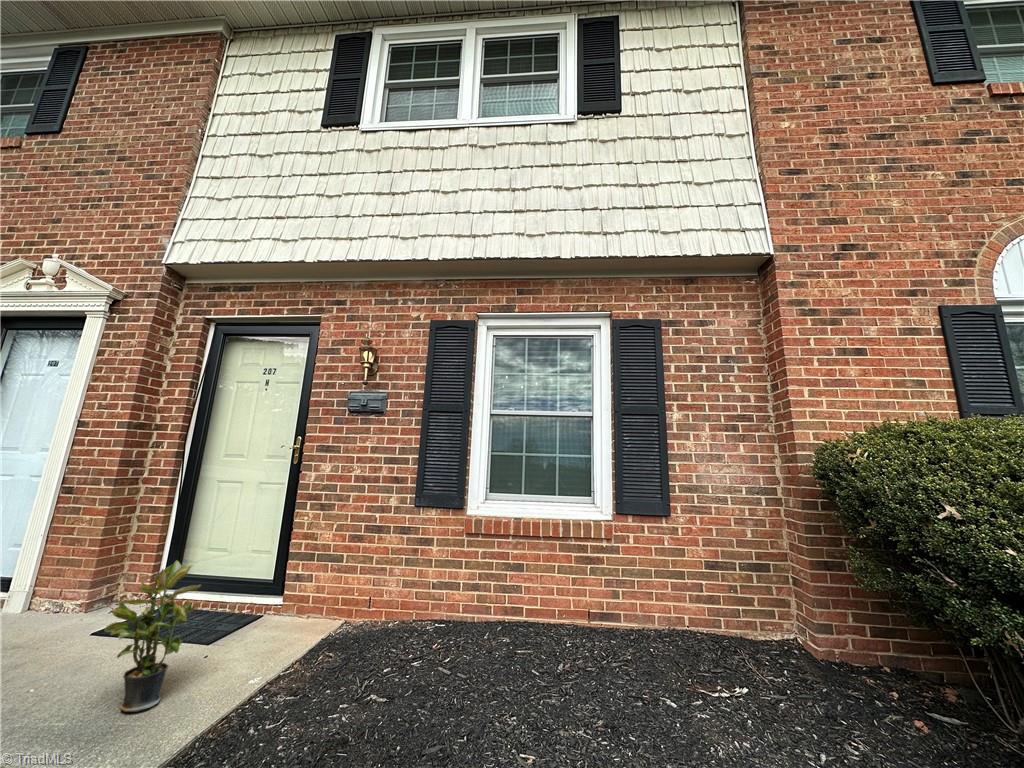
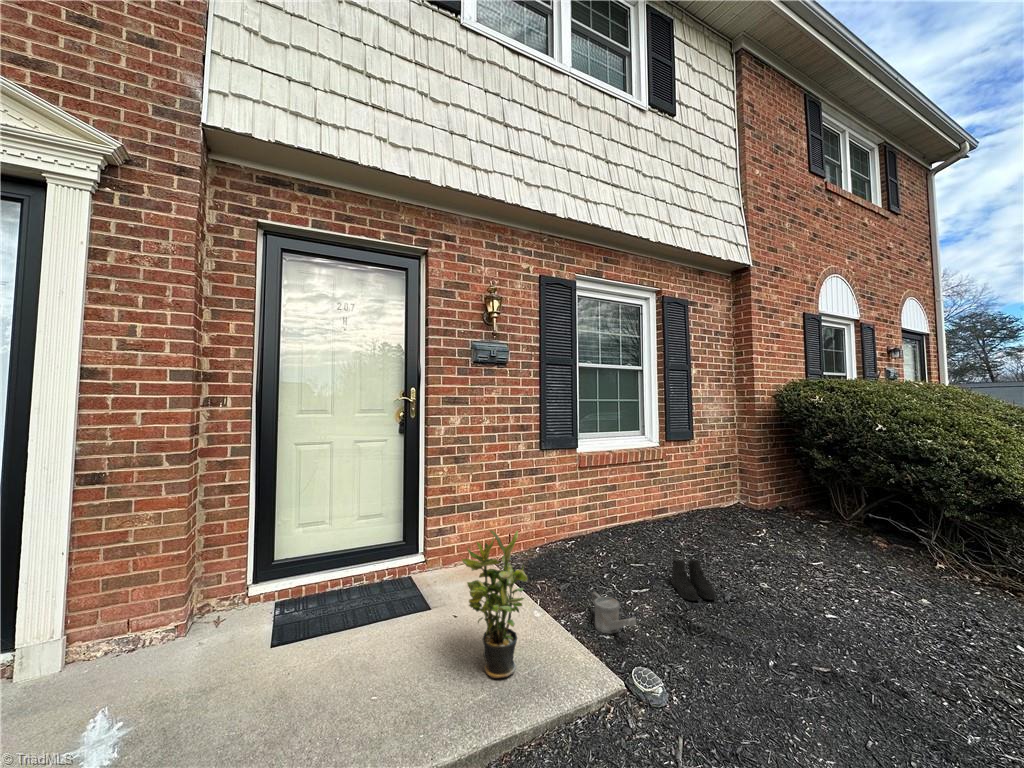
boots: none [416,667,477,737] -> present [672,559,715,601]
watering can: none [246,669,309,721] -> present [592,592,636,634]

